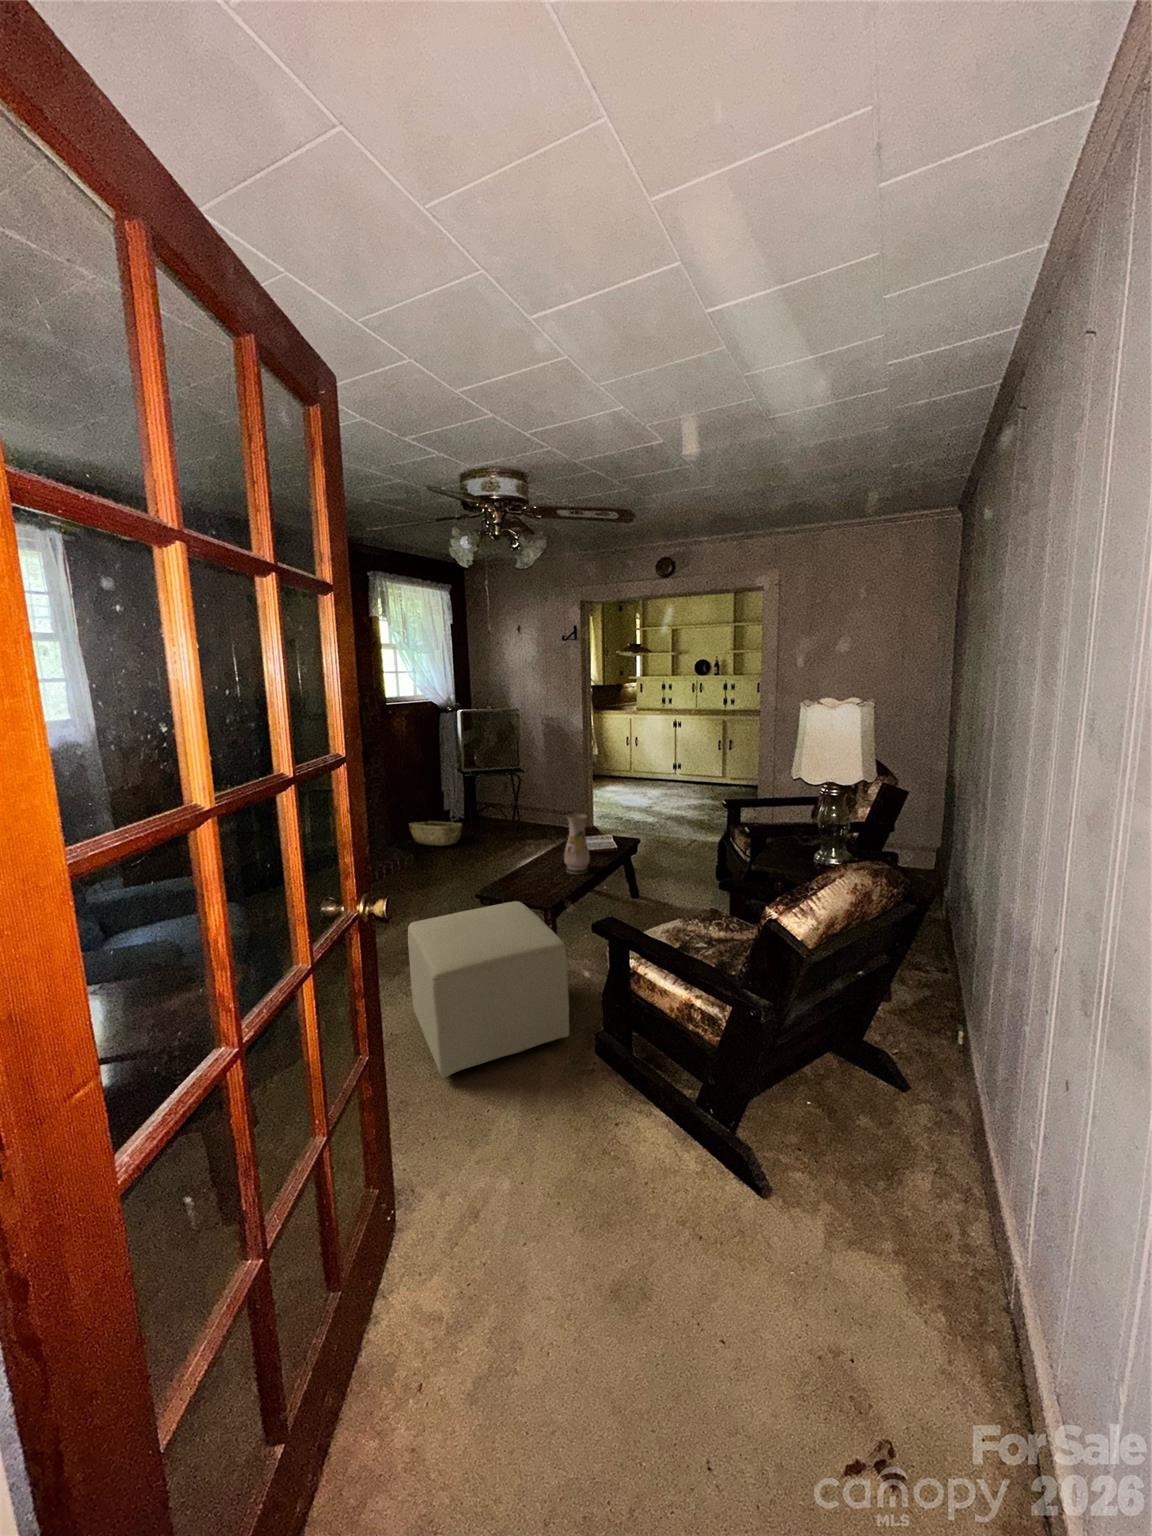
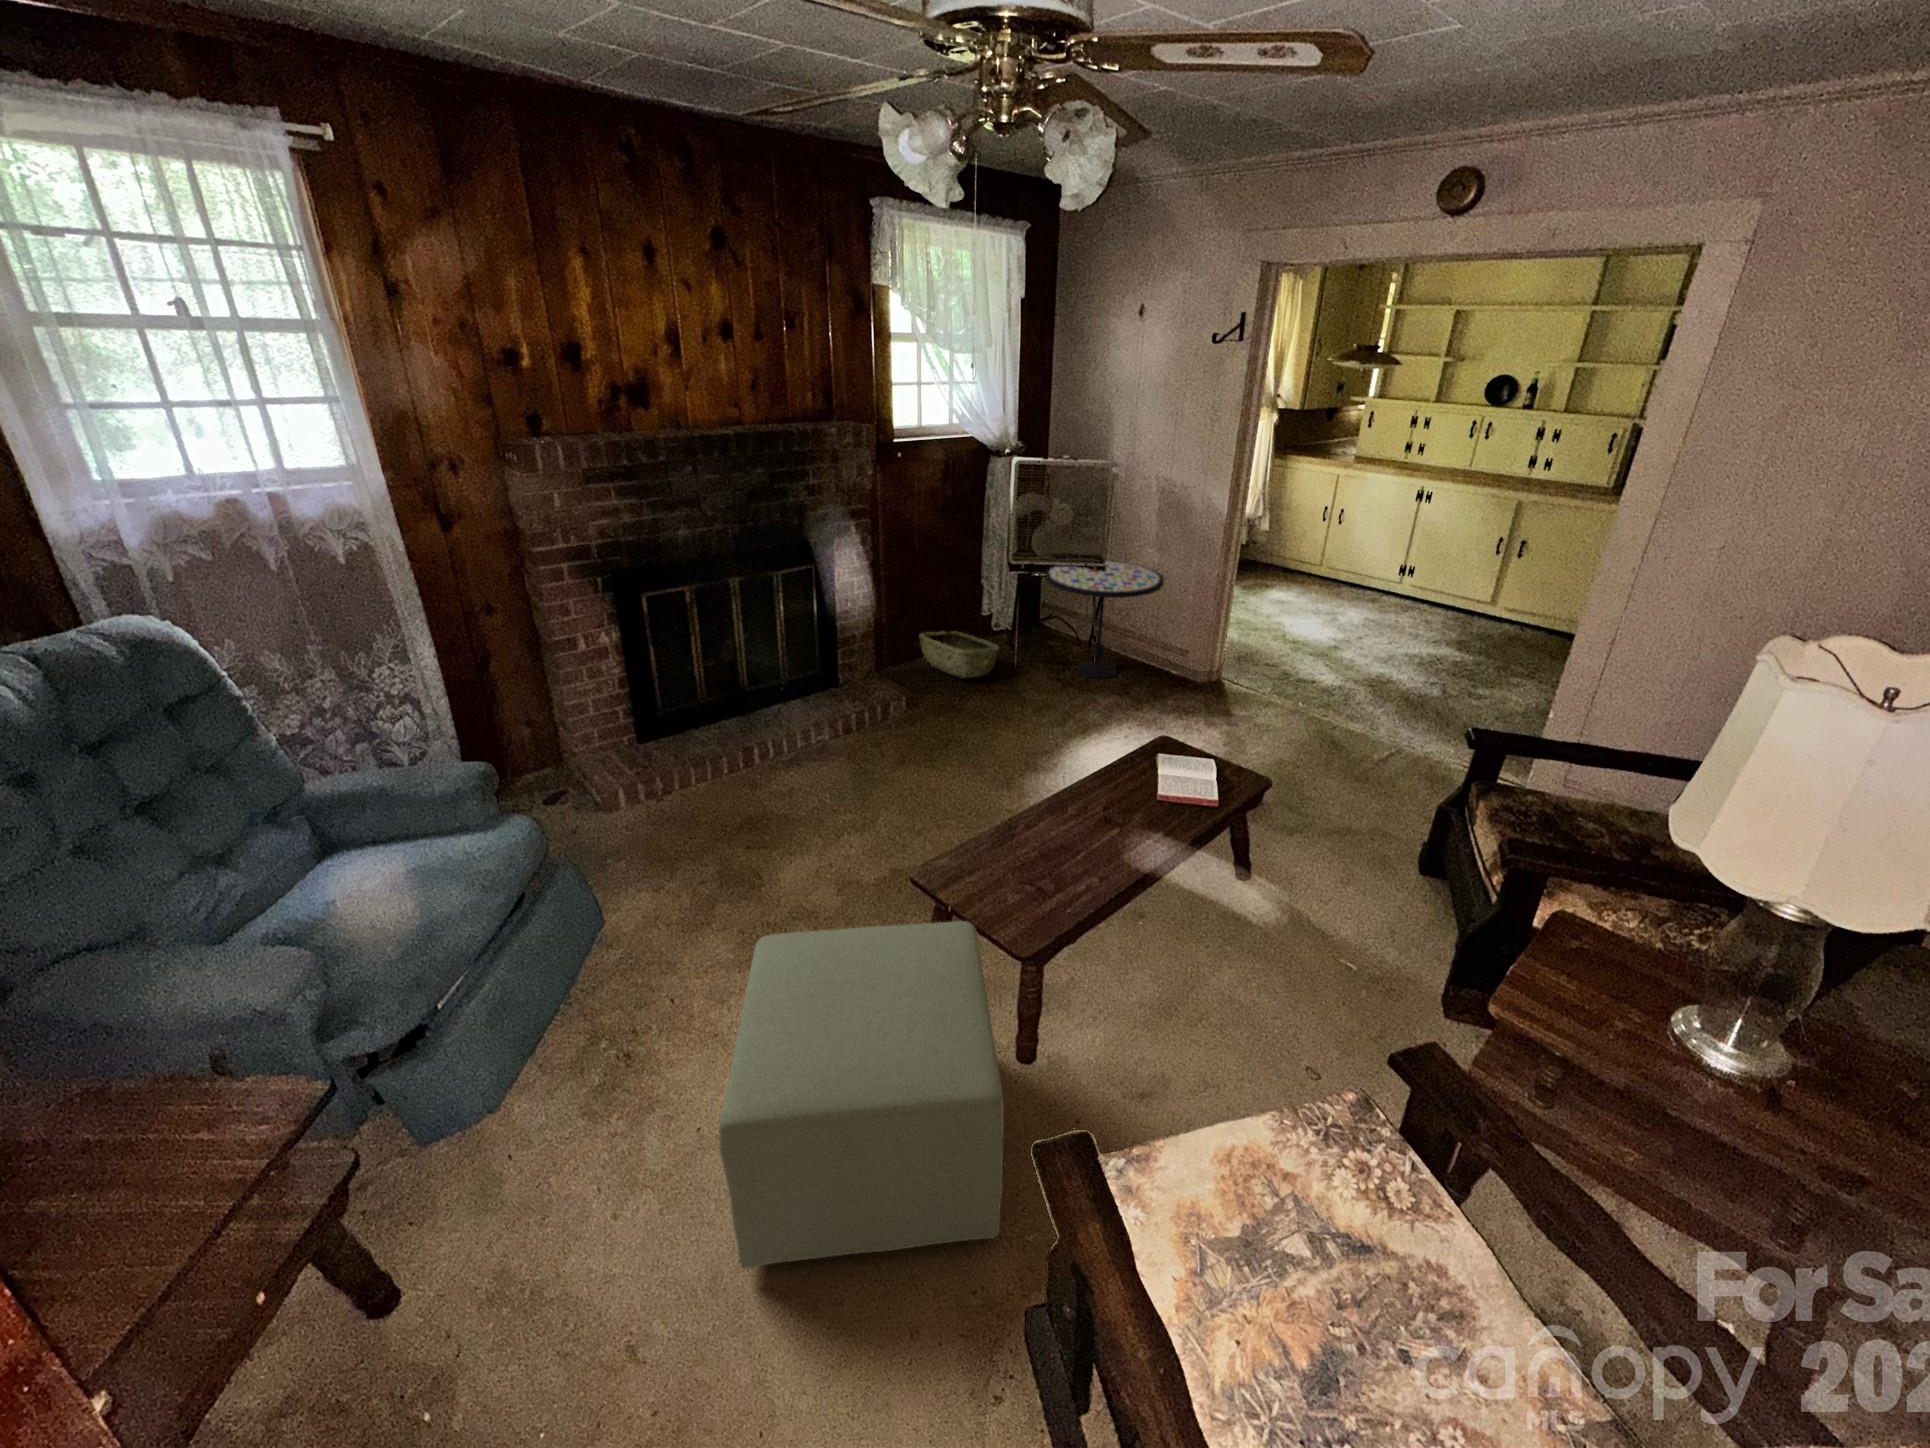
side table: none [484,768,555,836] -> present [1045,560,1164,679]
vase: present [564,814,590,874] -> none [1094,745,1150,861]

